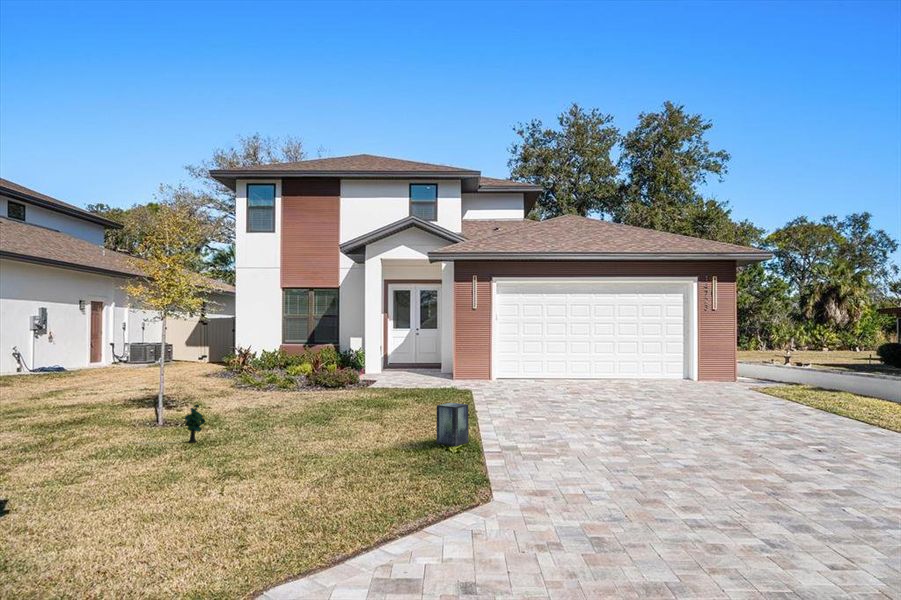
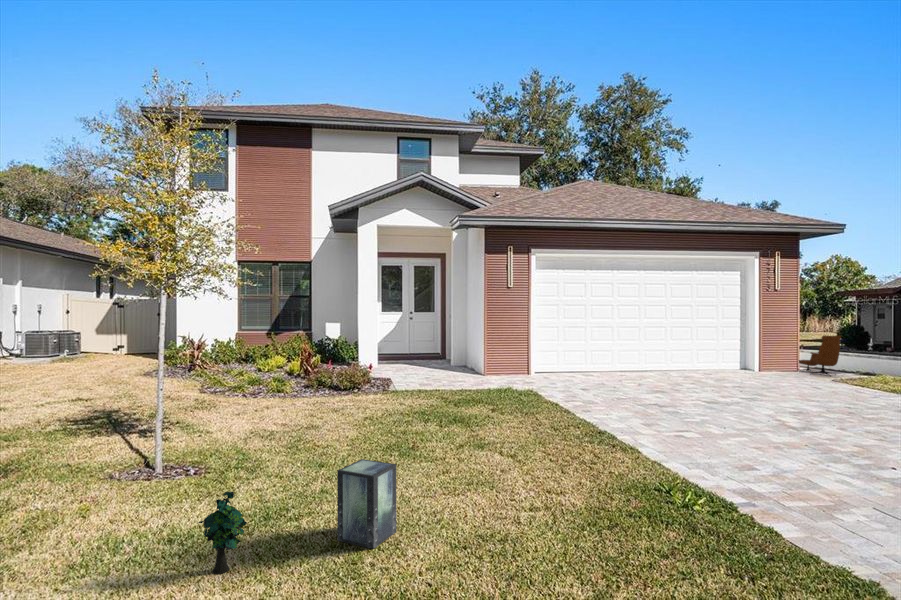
lounge chair: none [738,349,764,385] -> present [799,335,841,376]
storage box: present [437,403,468,446] -> present [337,459,396,549]

